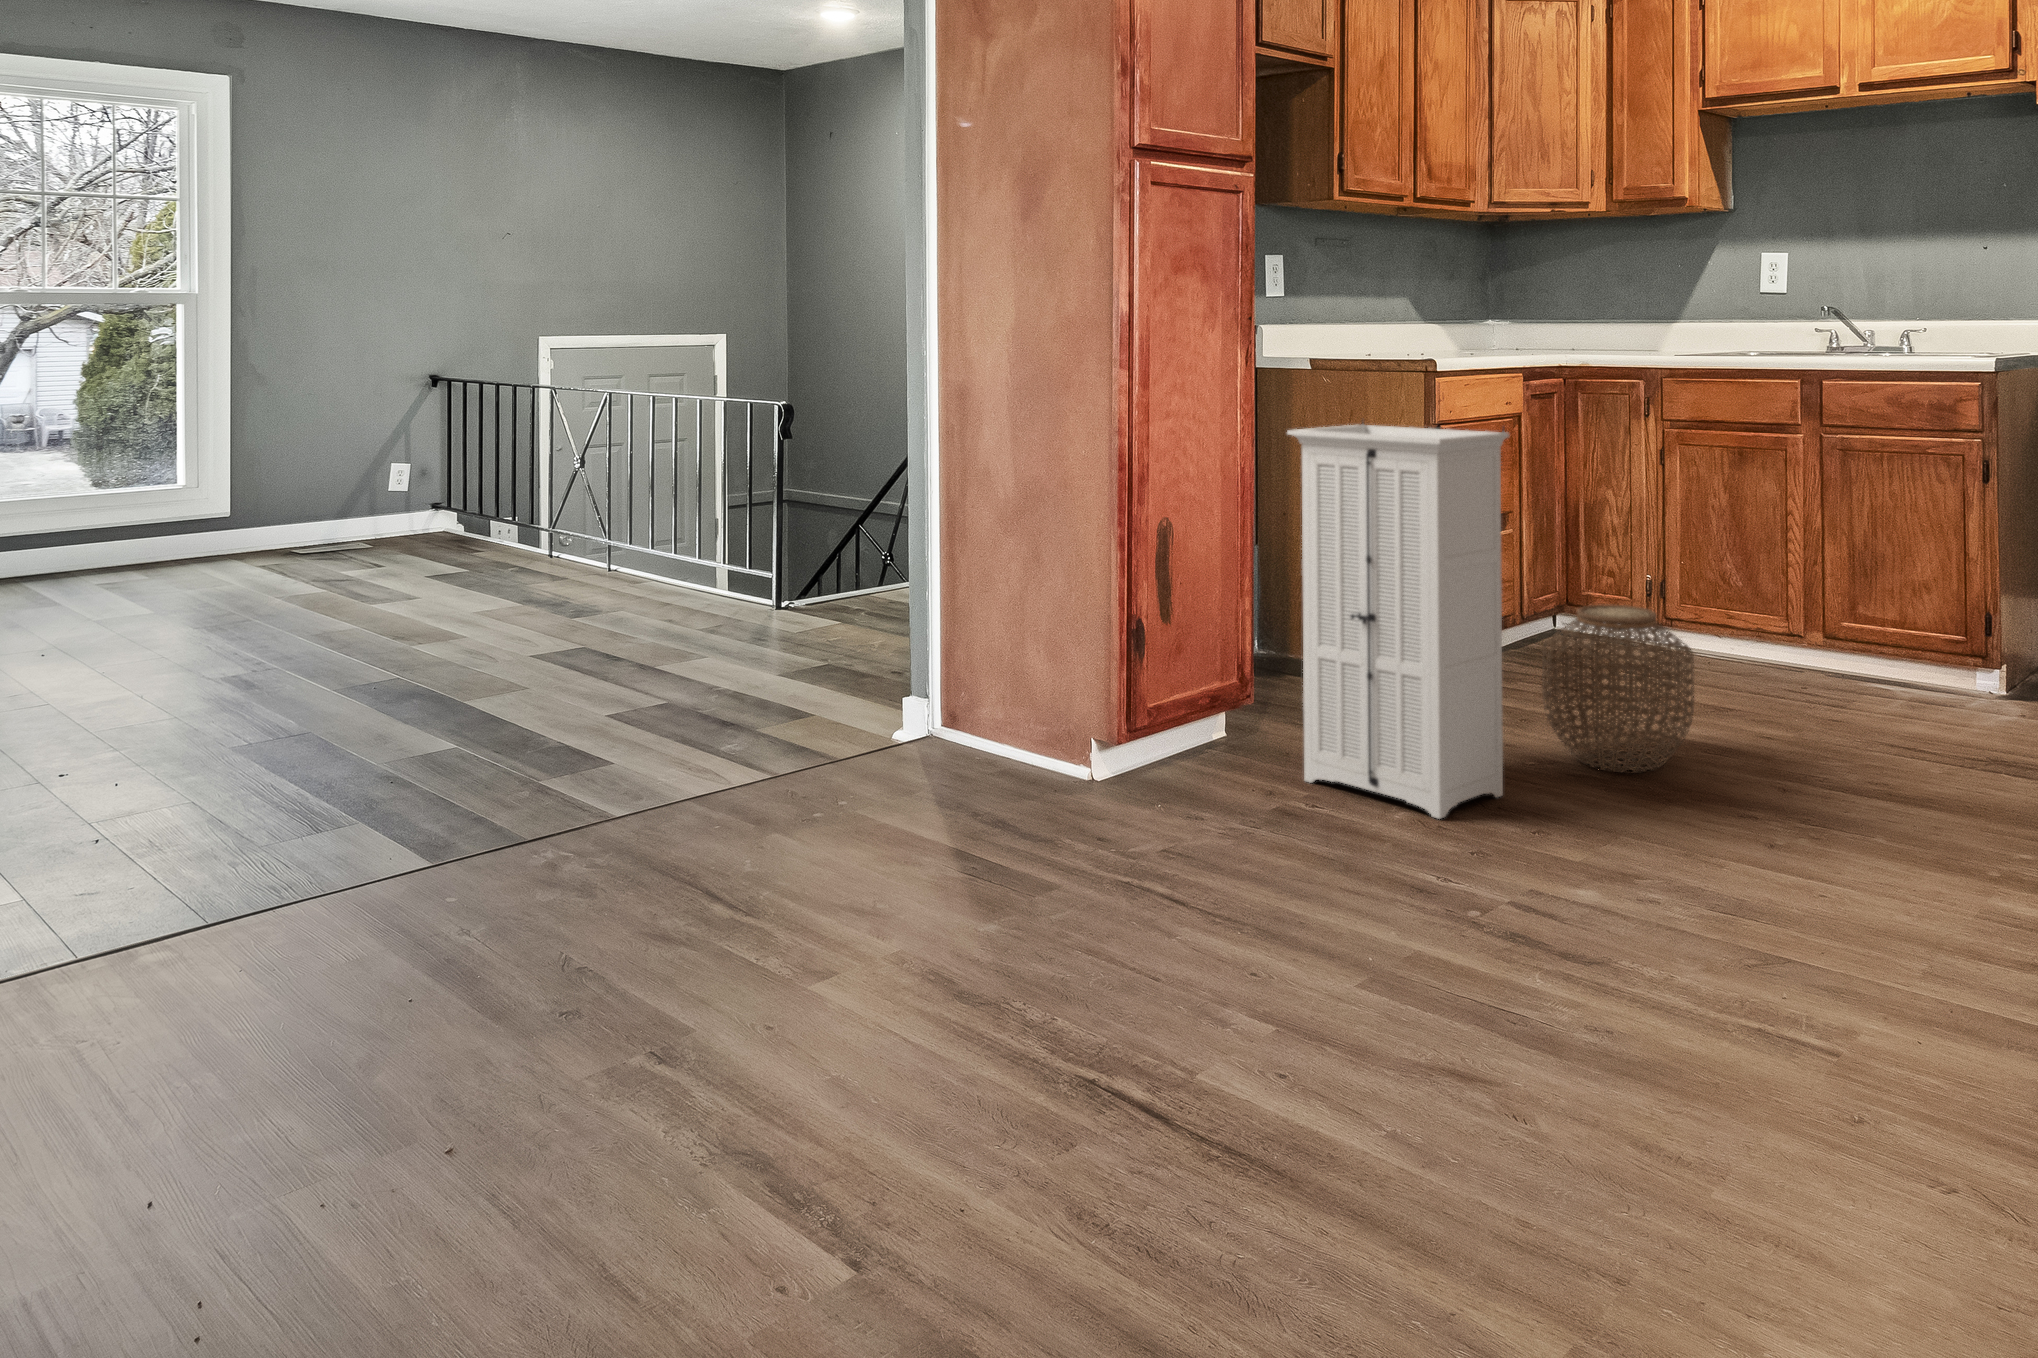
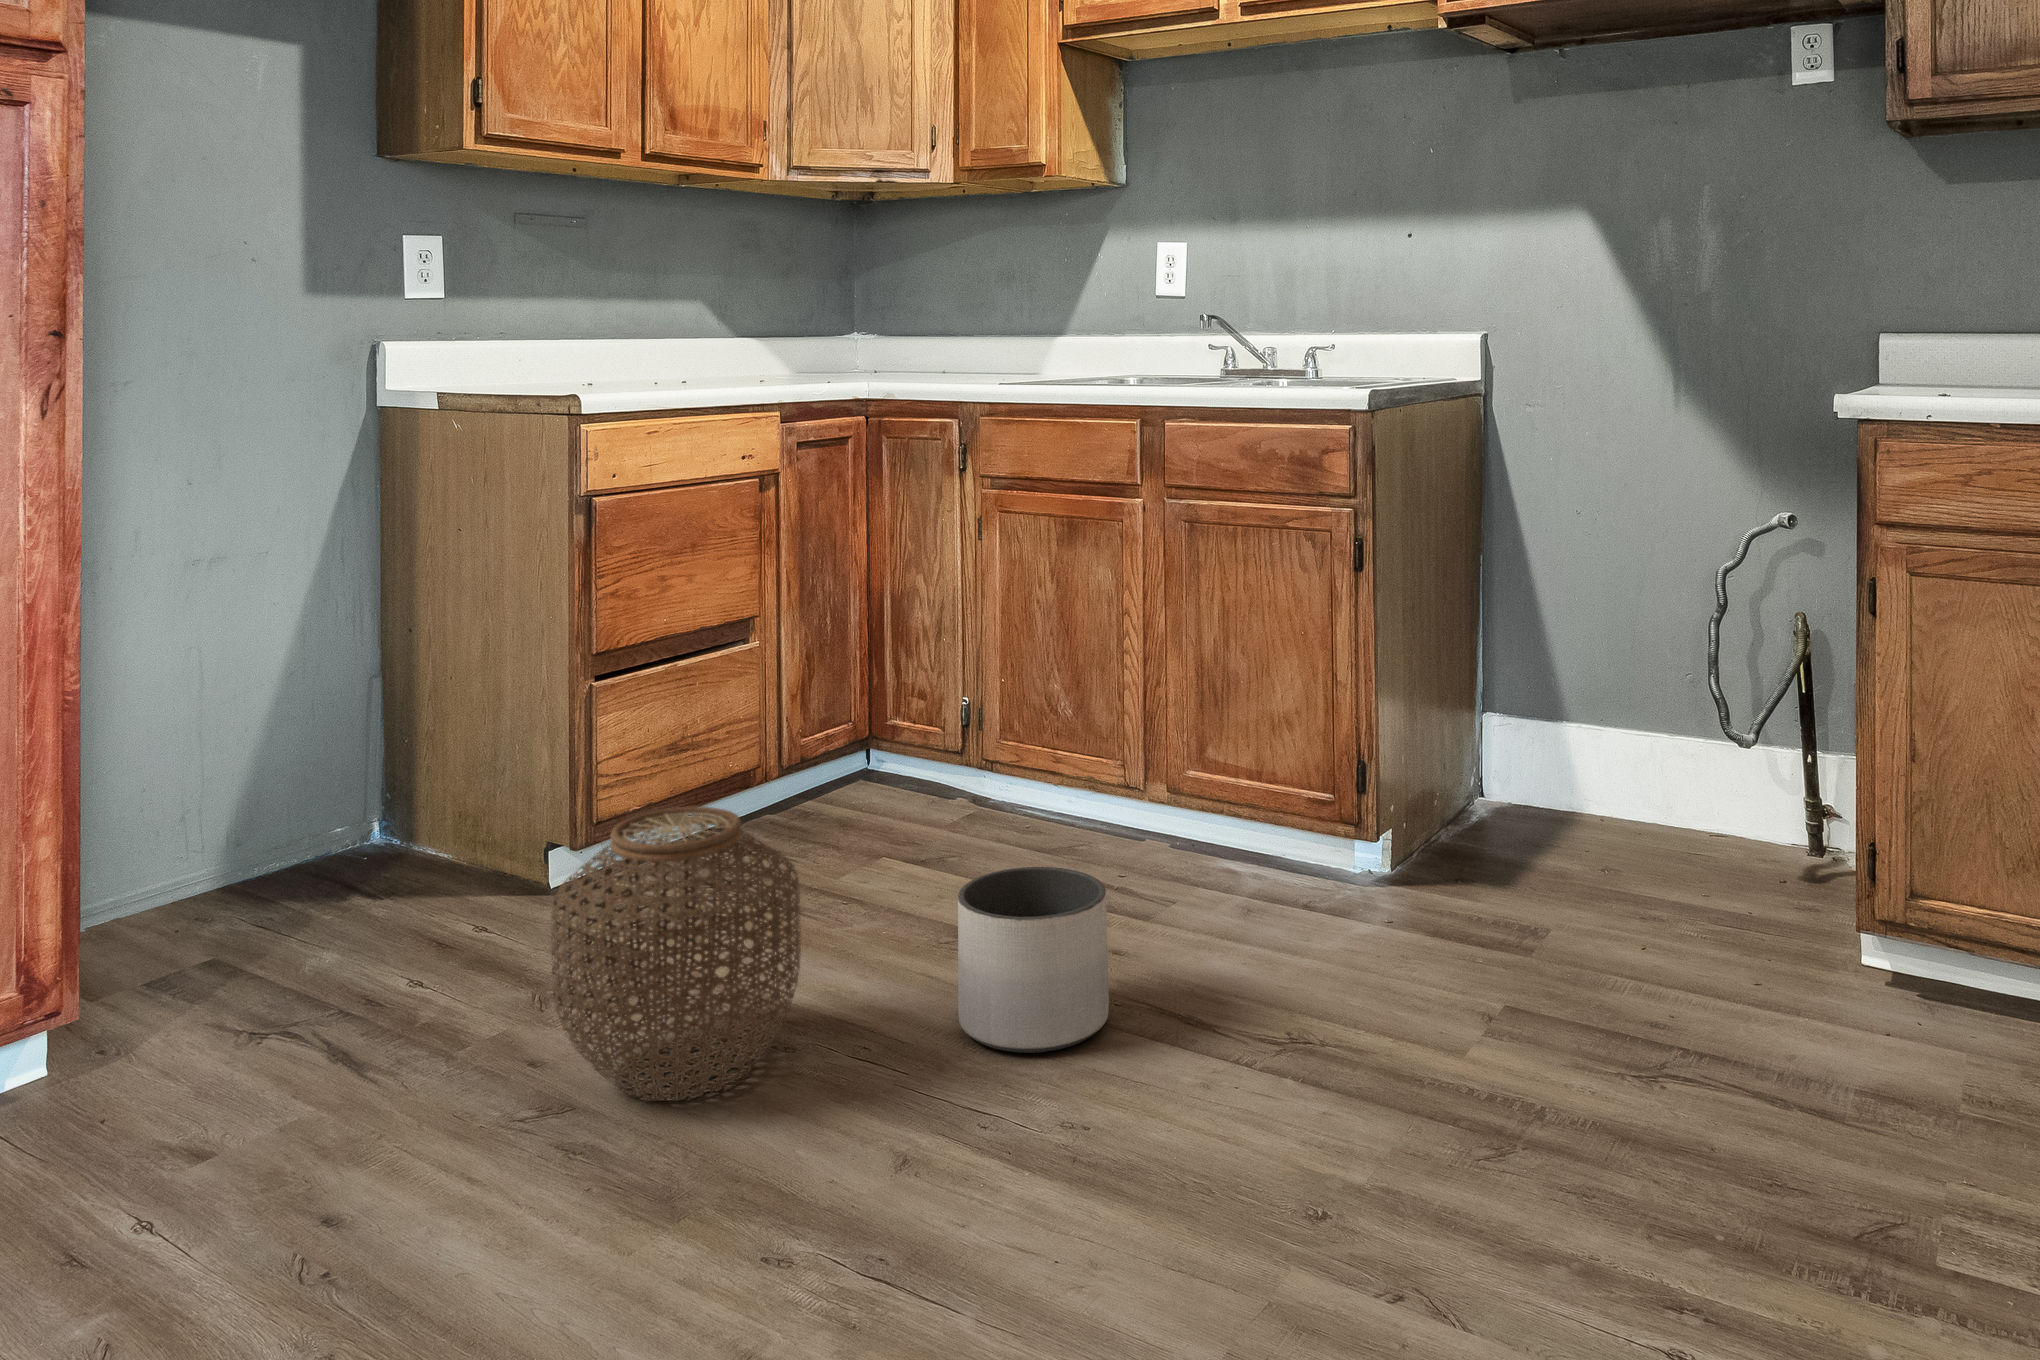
storage cabinet: present [1287,422,1509,819] -> none [22,517,384,1274]
planter: none [1773,659,1877,764] -> present [958,867,1109,1053]

